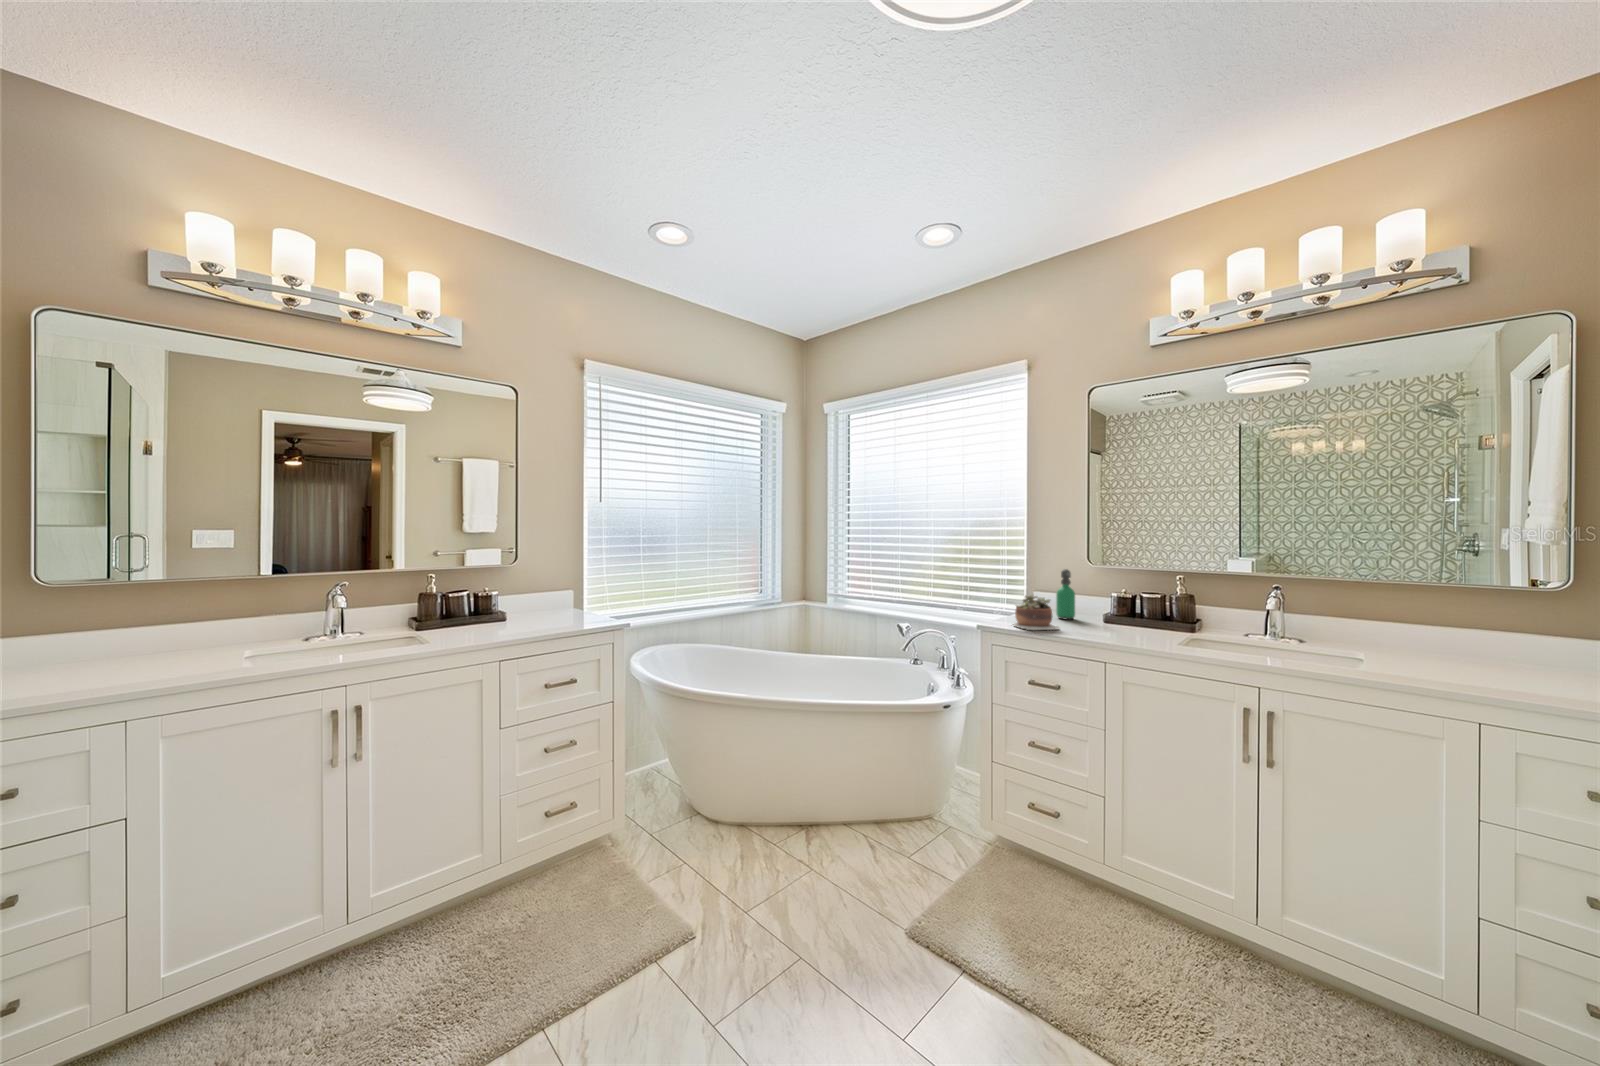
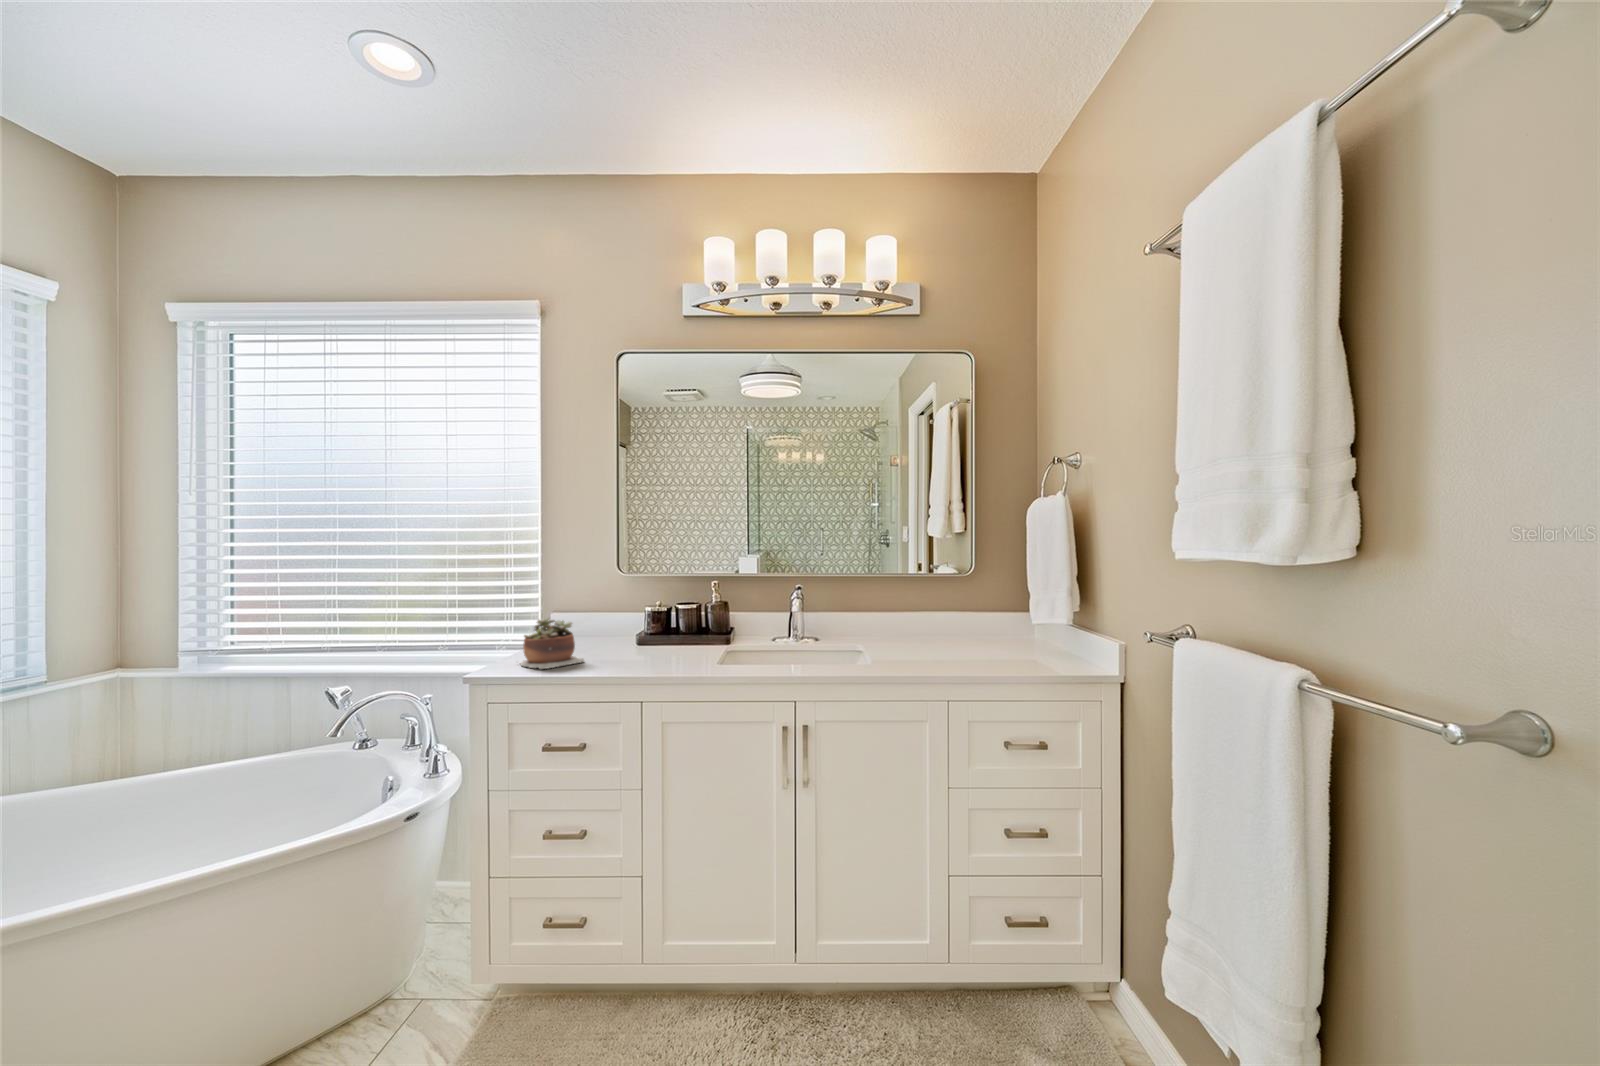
soap dispenser: present [1056,569,1075,619] -> none [580,581,603,646]

